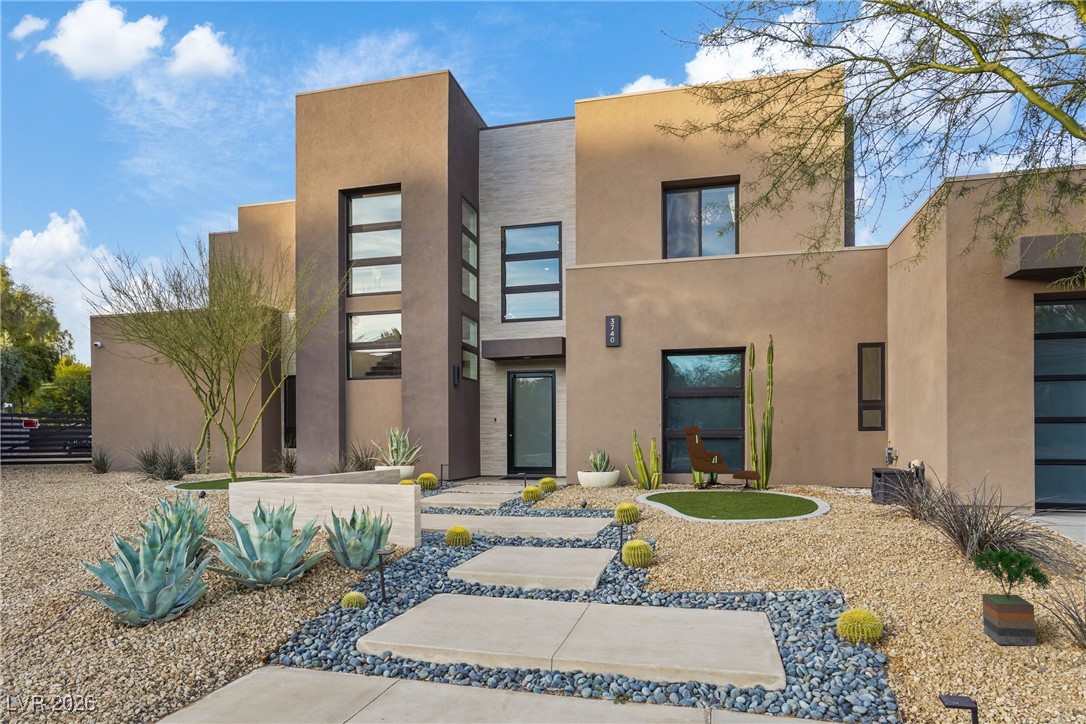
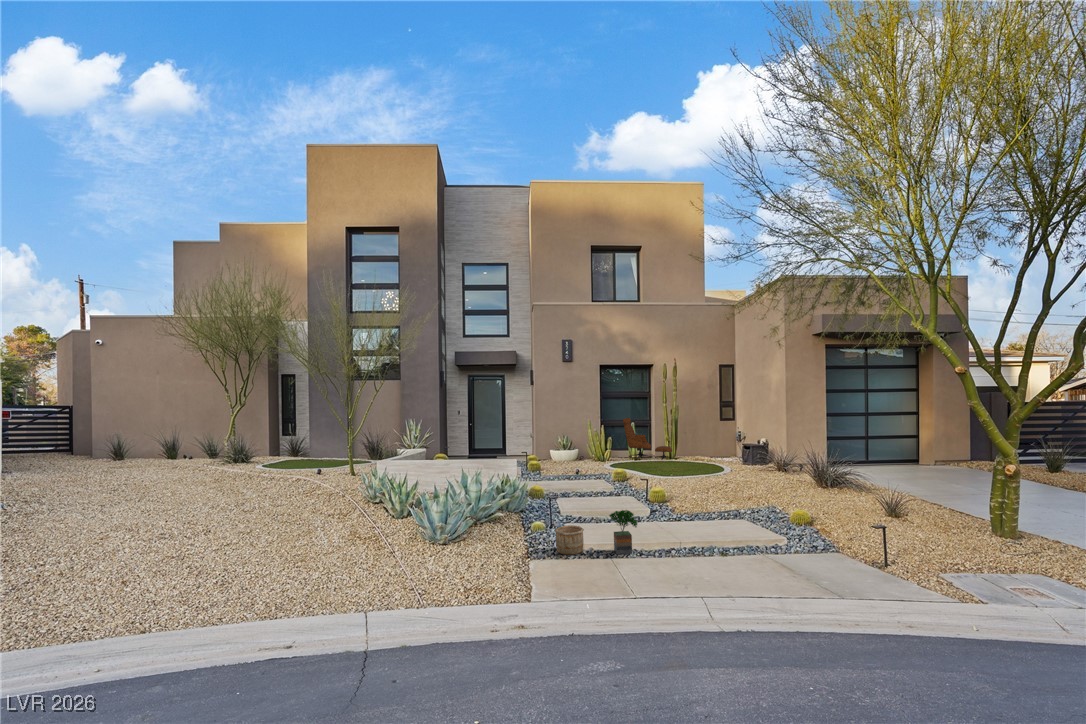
potted tree: present [972,549,1050,646] -> present [609,510,637,554]
wooden bucket: none [282,613,348,682] -> present [555,525,584,555]

